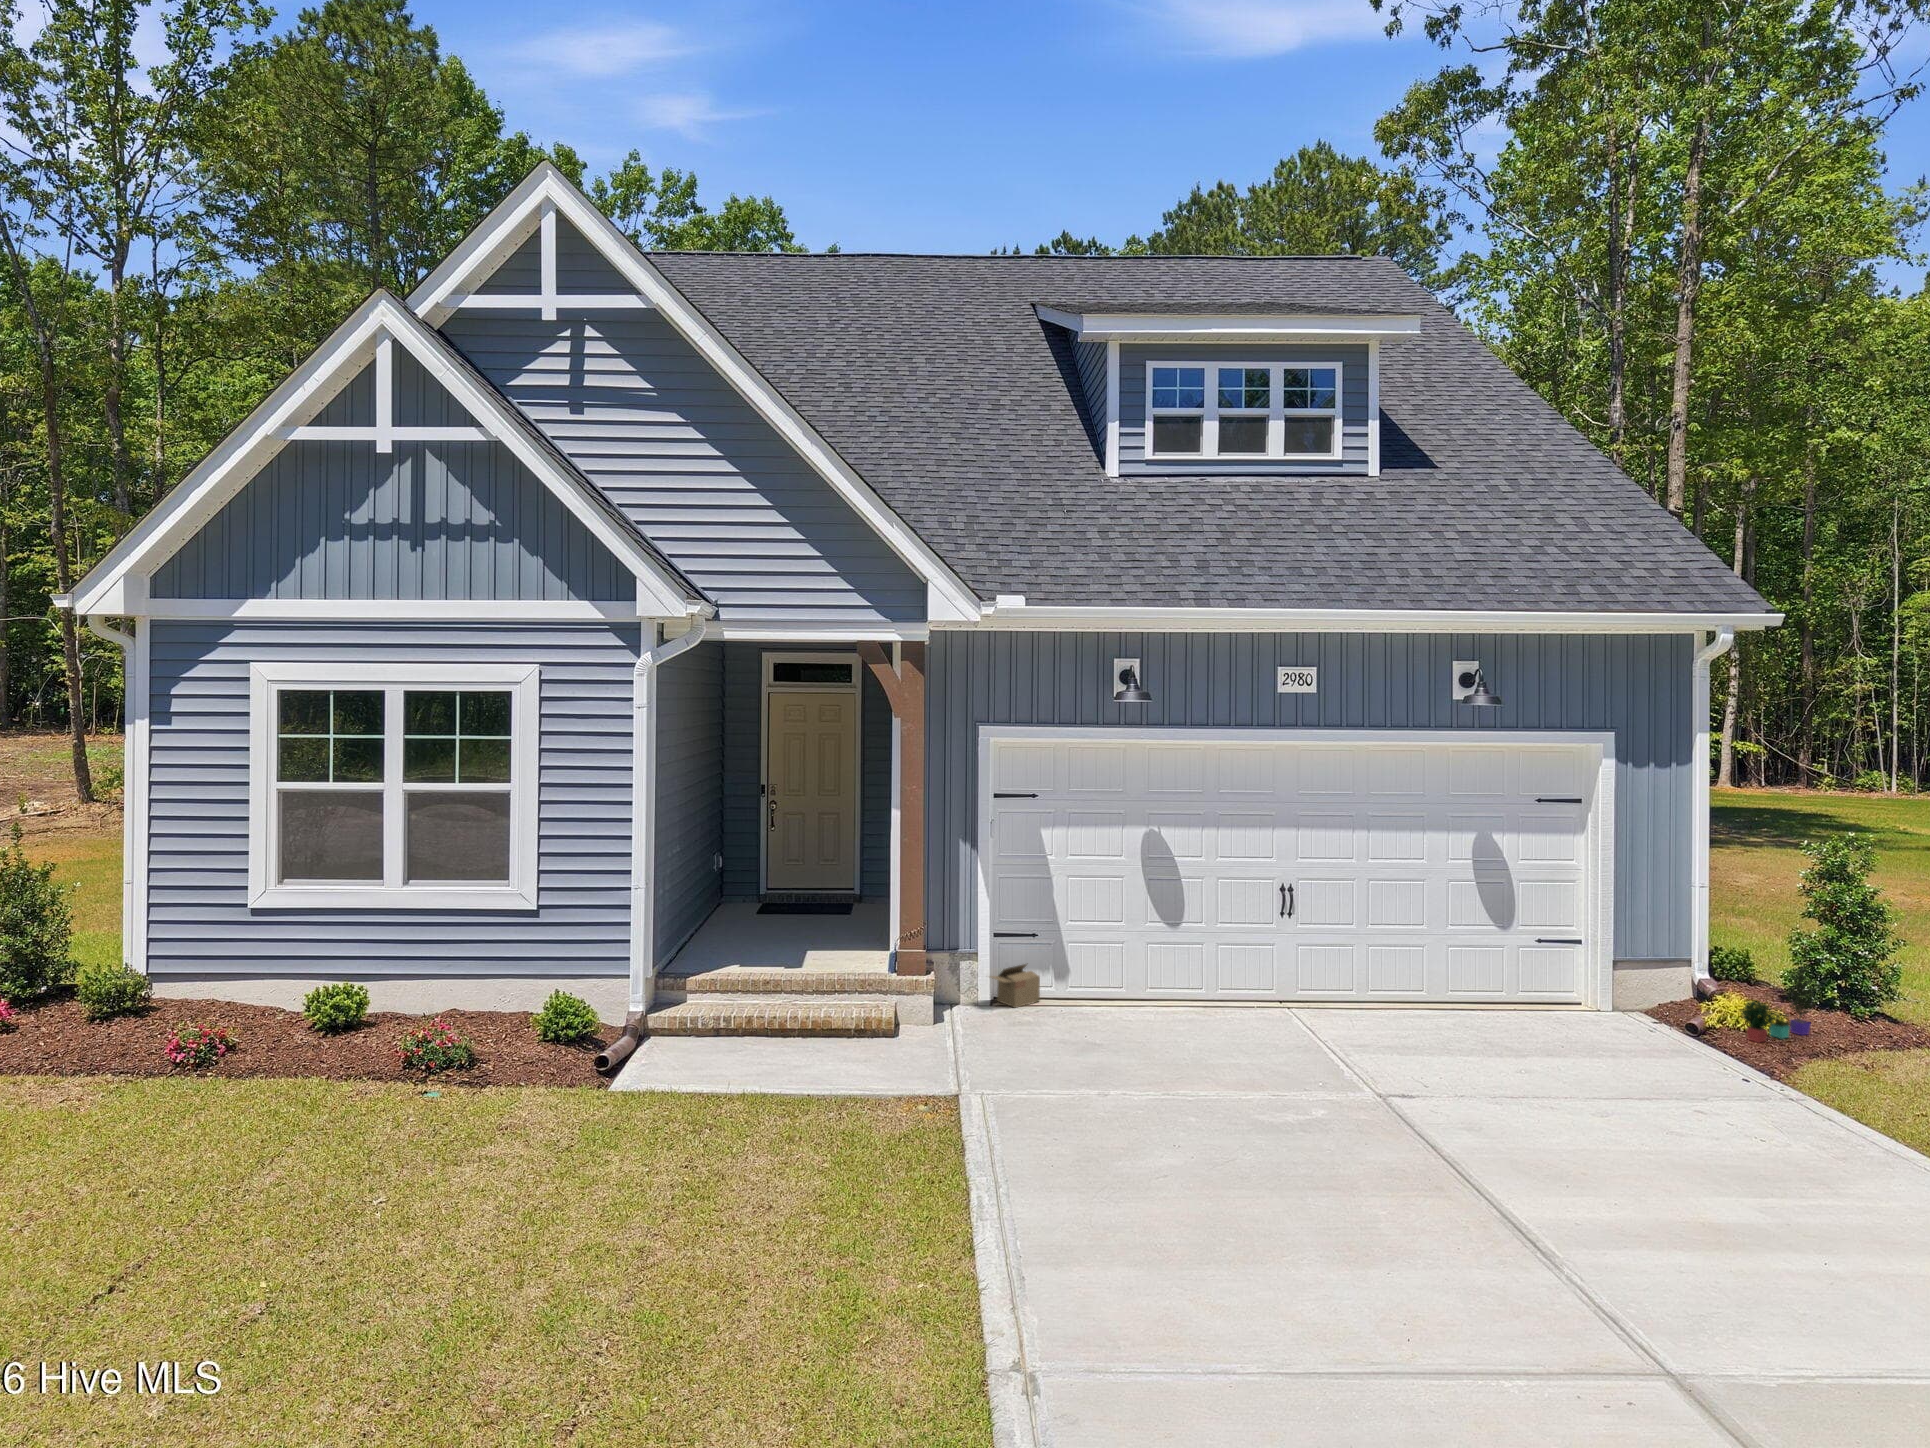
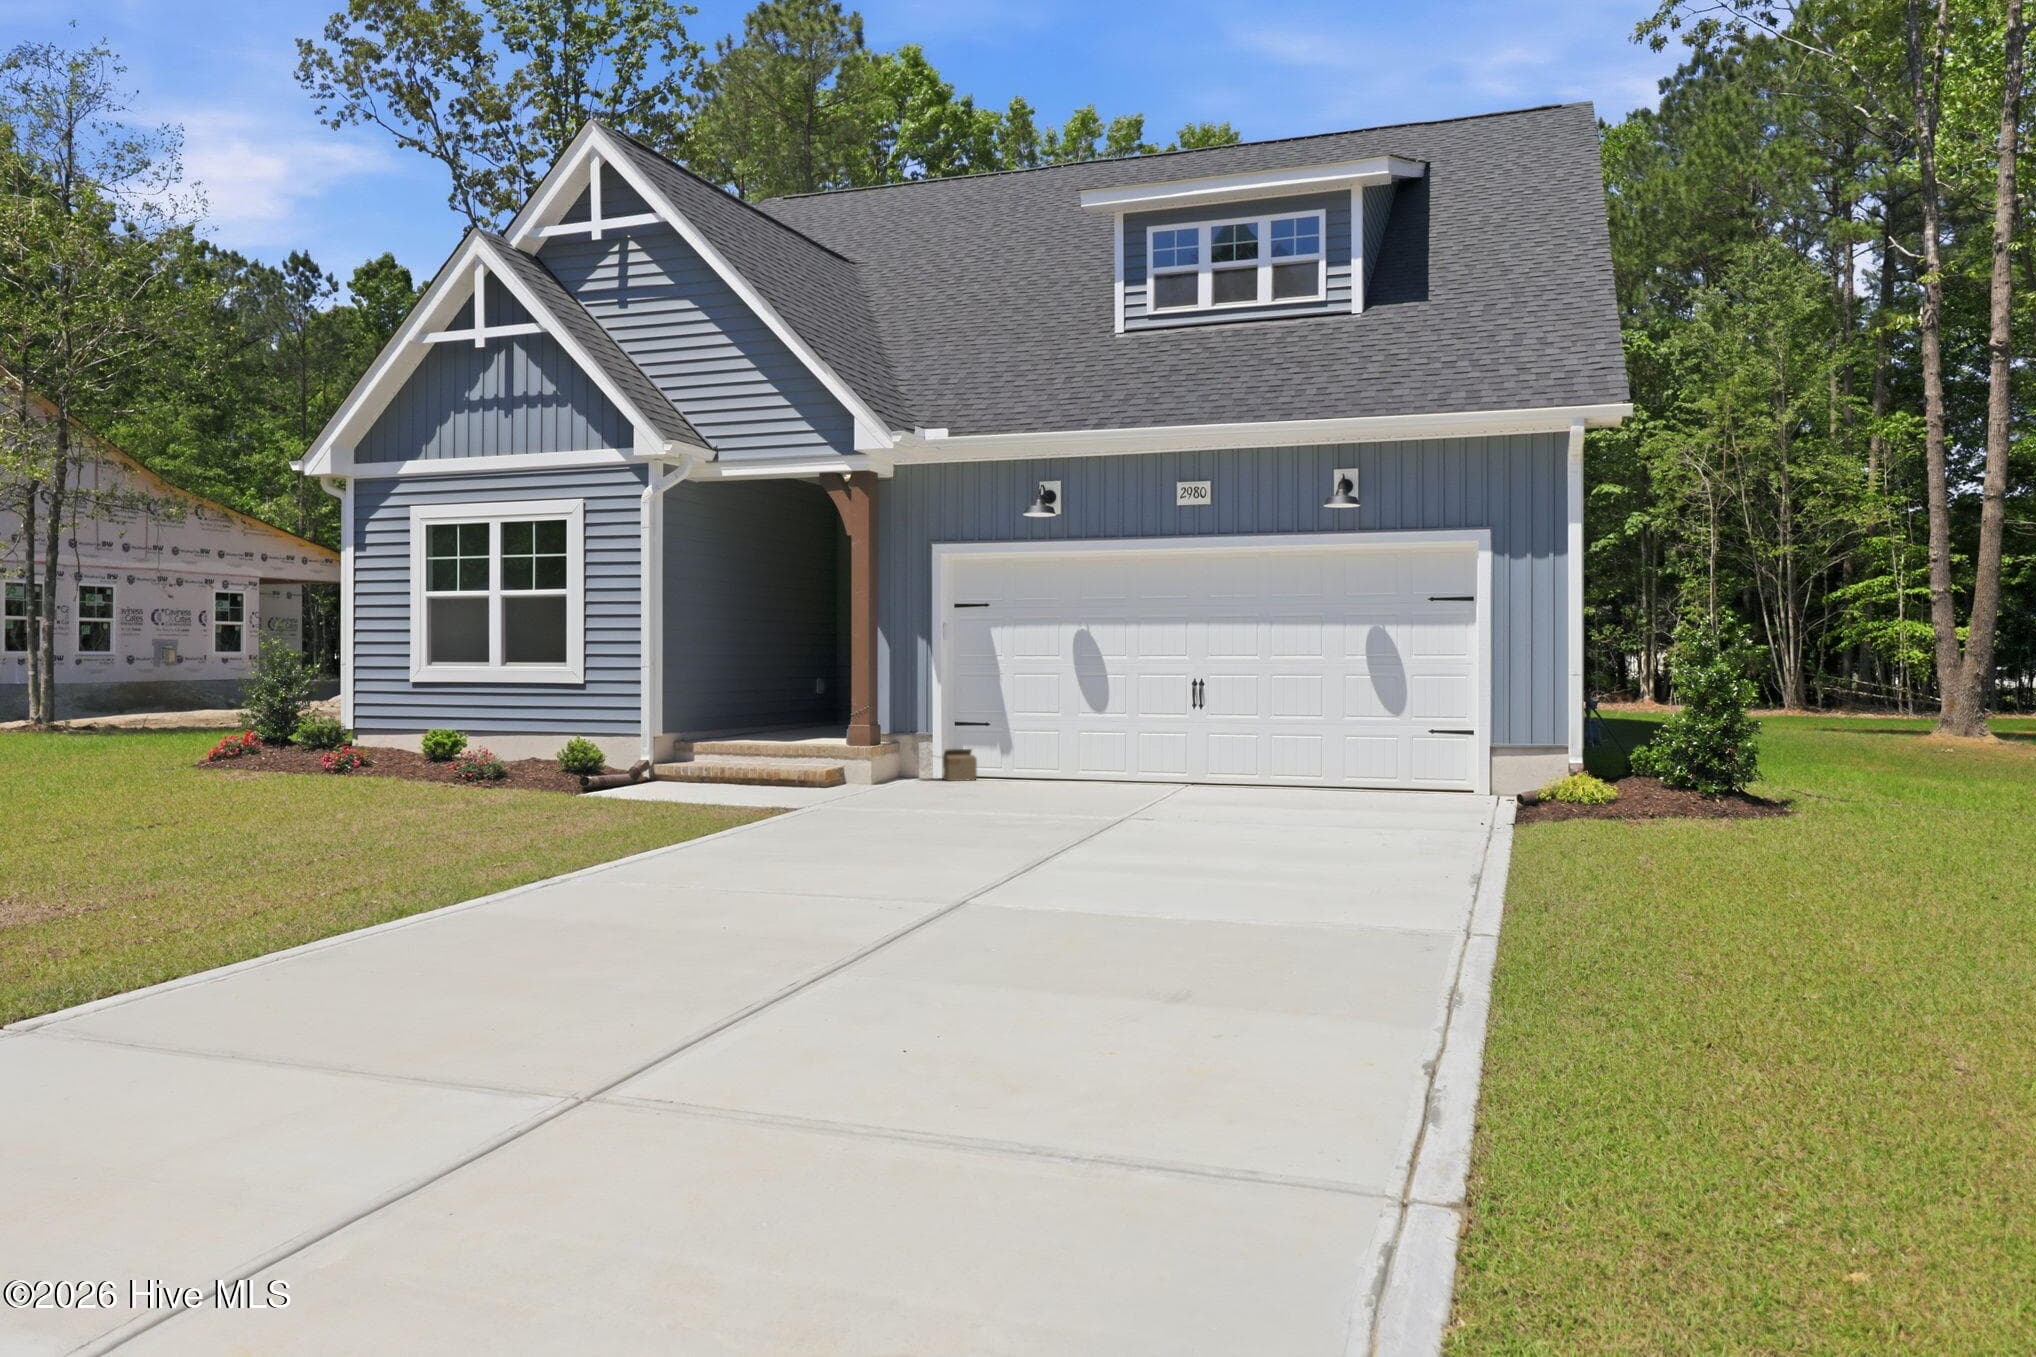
potted plant: present [1740,964,1816,1043] -> none [1574,744,1669,815]

